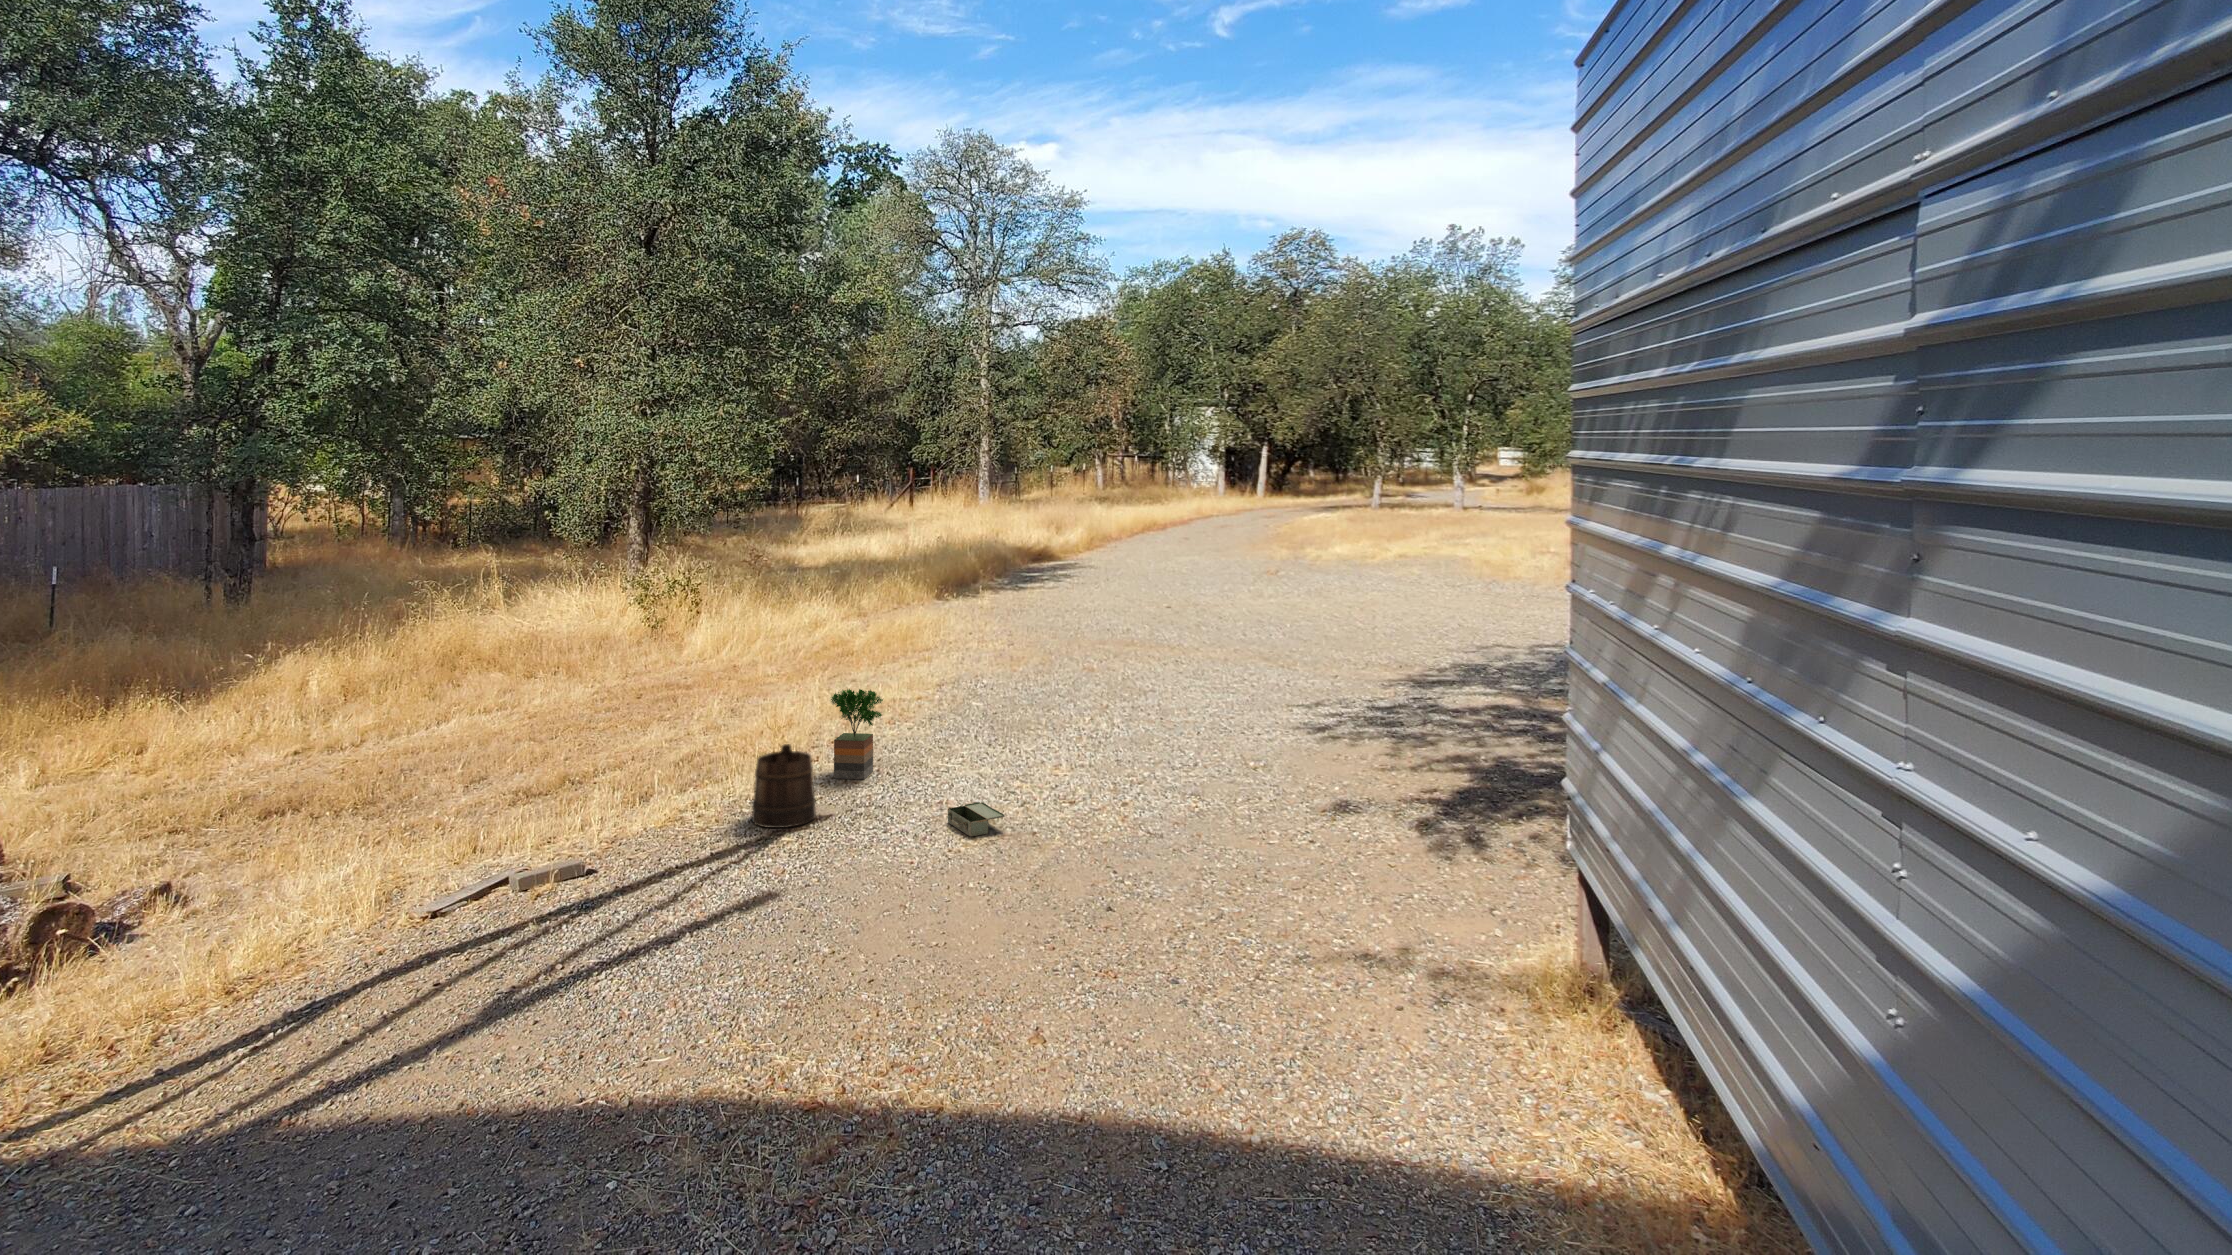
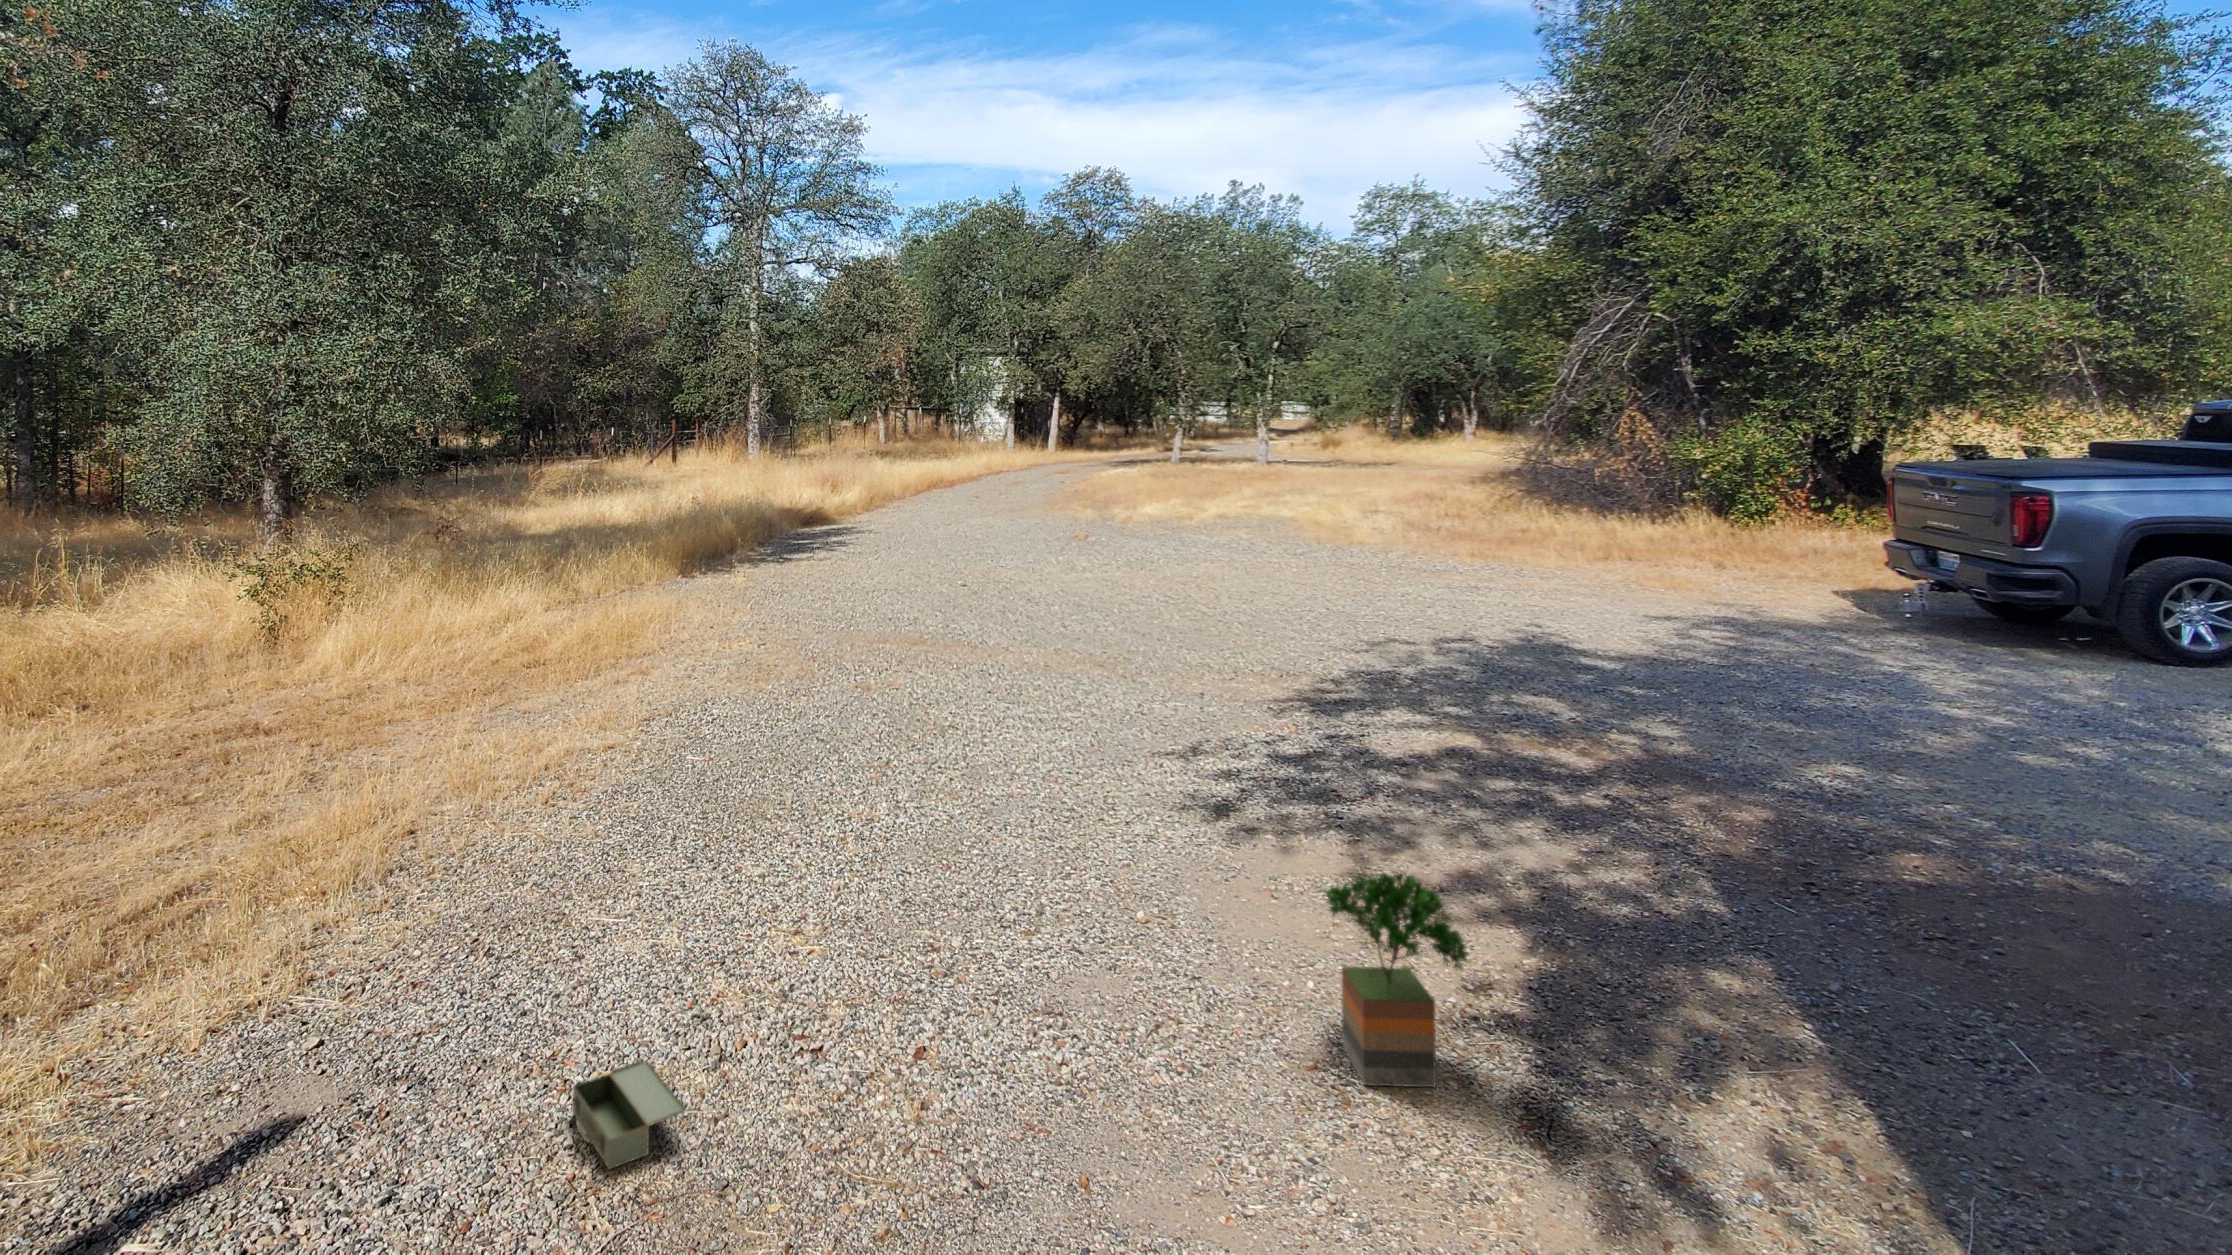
potted tree: present [831,689,883,779] -> present [1324,873,1468,1087]
bucket: present [752,744,816,828] -> none [153,952,304,1157]

